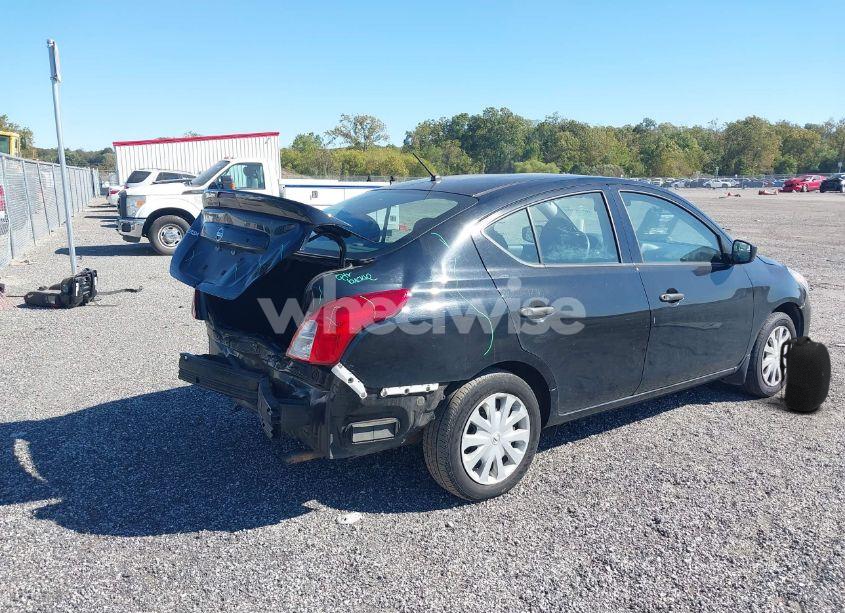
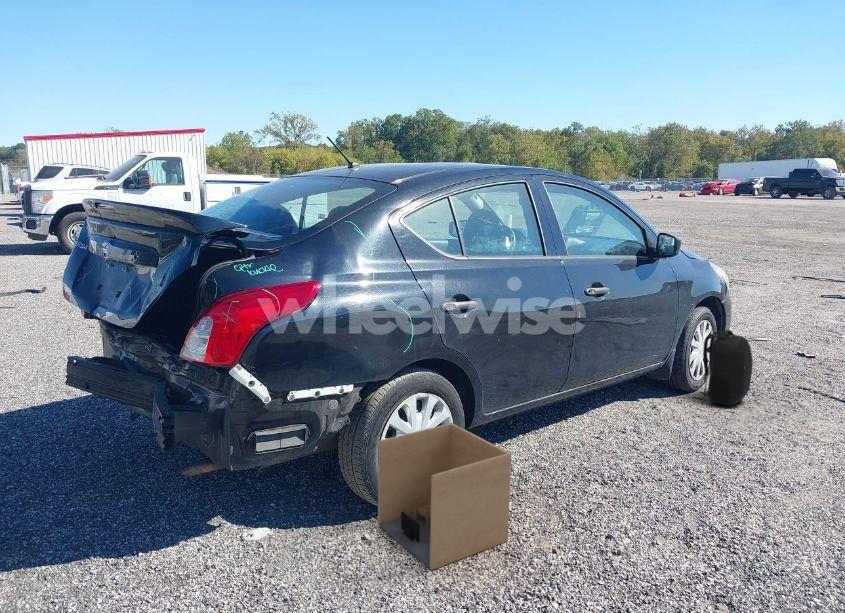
cardboard box: none [460,421,587,557] -> present [378,423,511,570]

